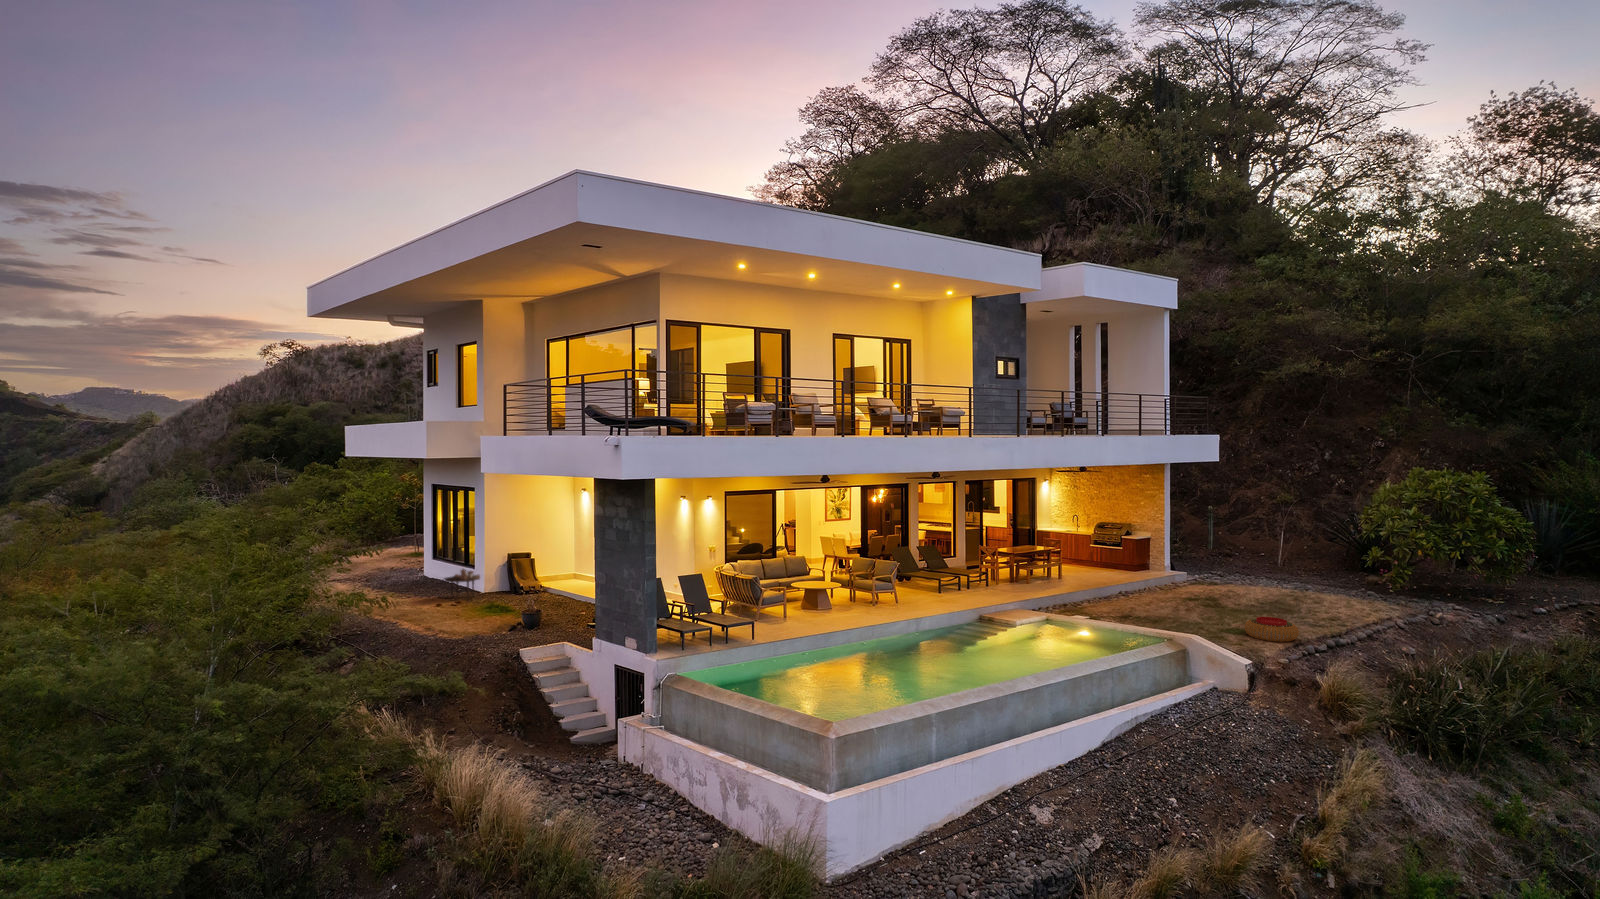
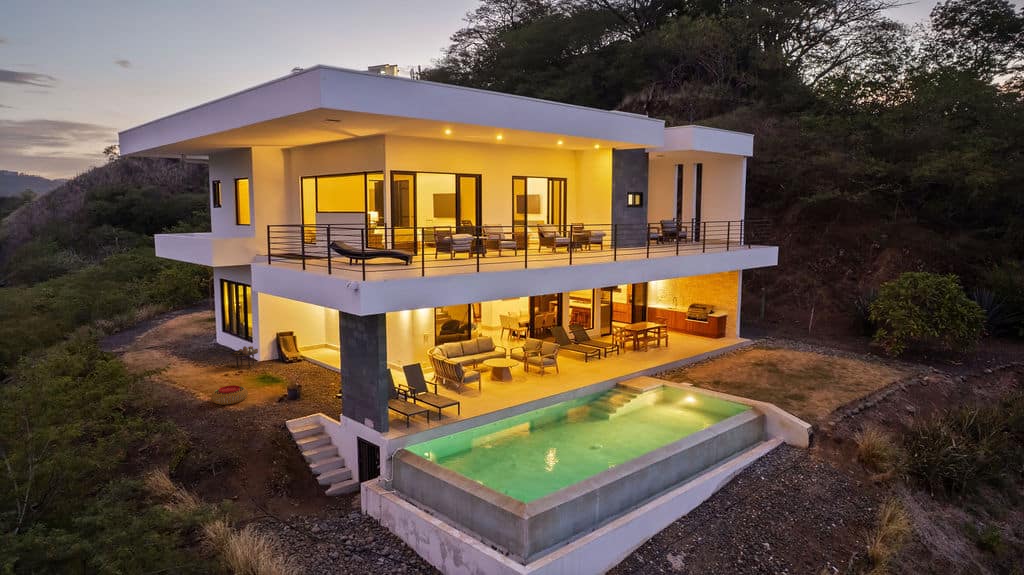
pouf: present [1245,617,1299,642] -> present [211,385,248,405]

